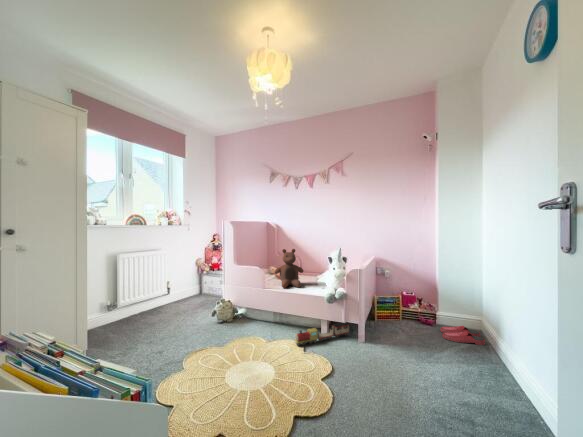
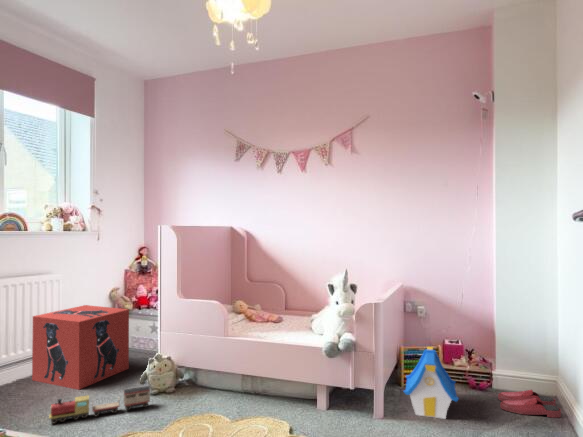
stuffed bear: present [275,249,303,288] -> none [243,272,289,335]
storage box: none [149,269,206,321] -> present [32,305,129,390]
toy house: none [378,297,415,345] -> present [404,347,458,419]
toy train: present [295,323,349,346] -> present [49,386,150,423]

